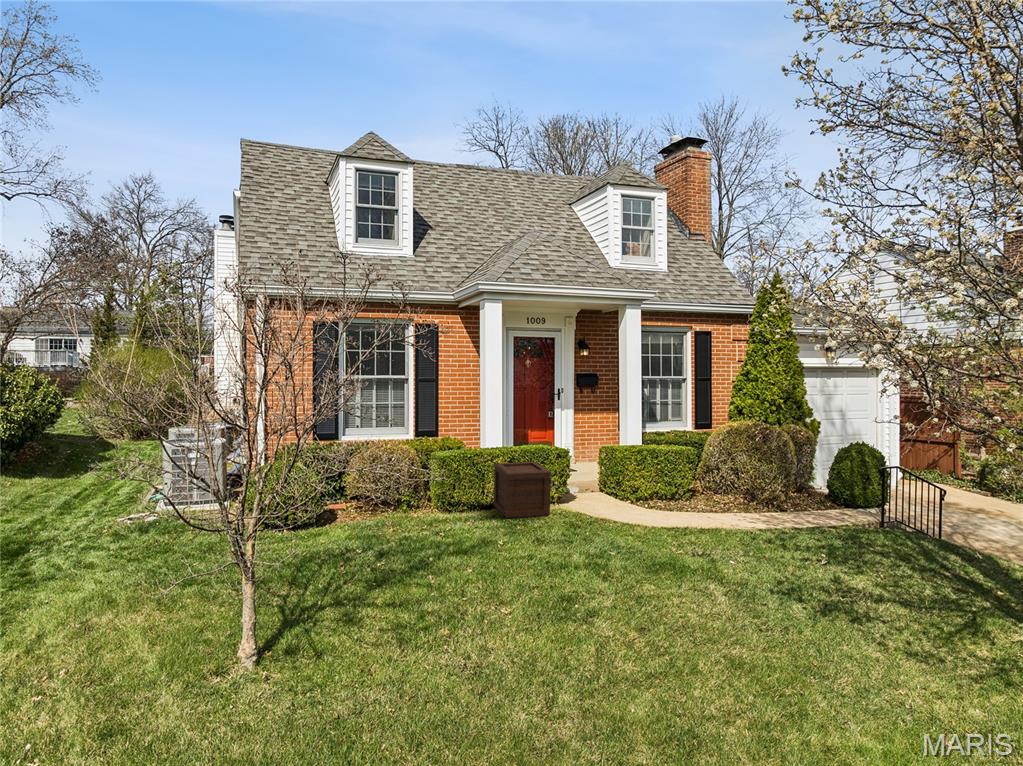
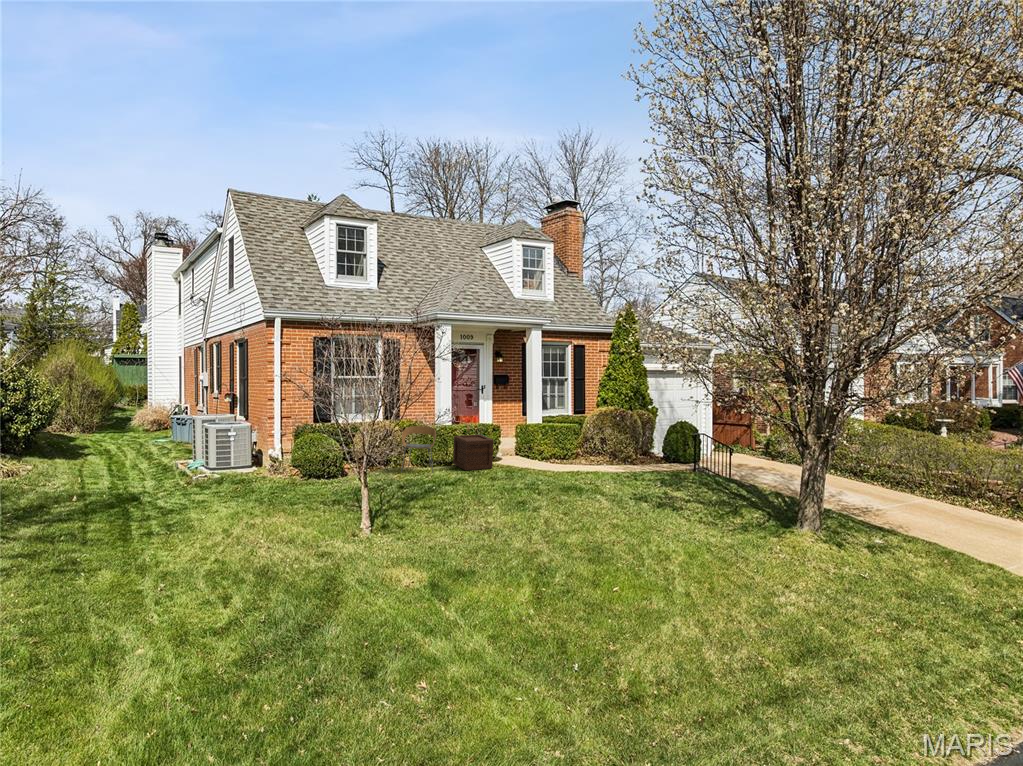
chair: none [408,448,462,522] -> present [401,426,436,473]

